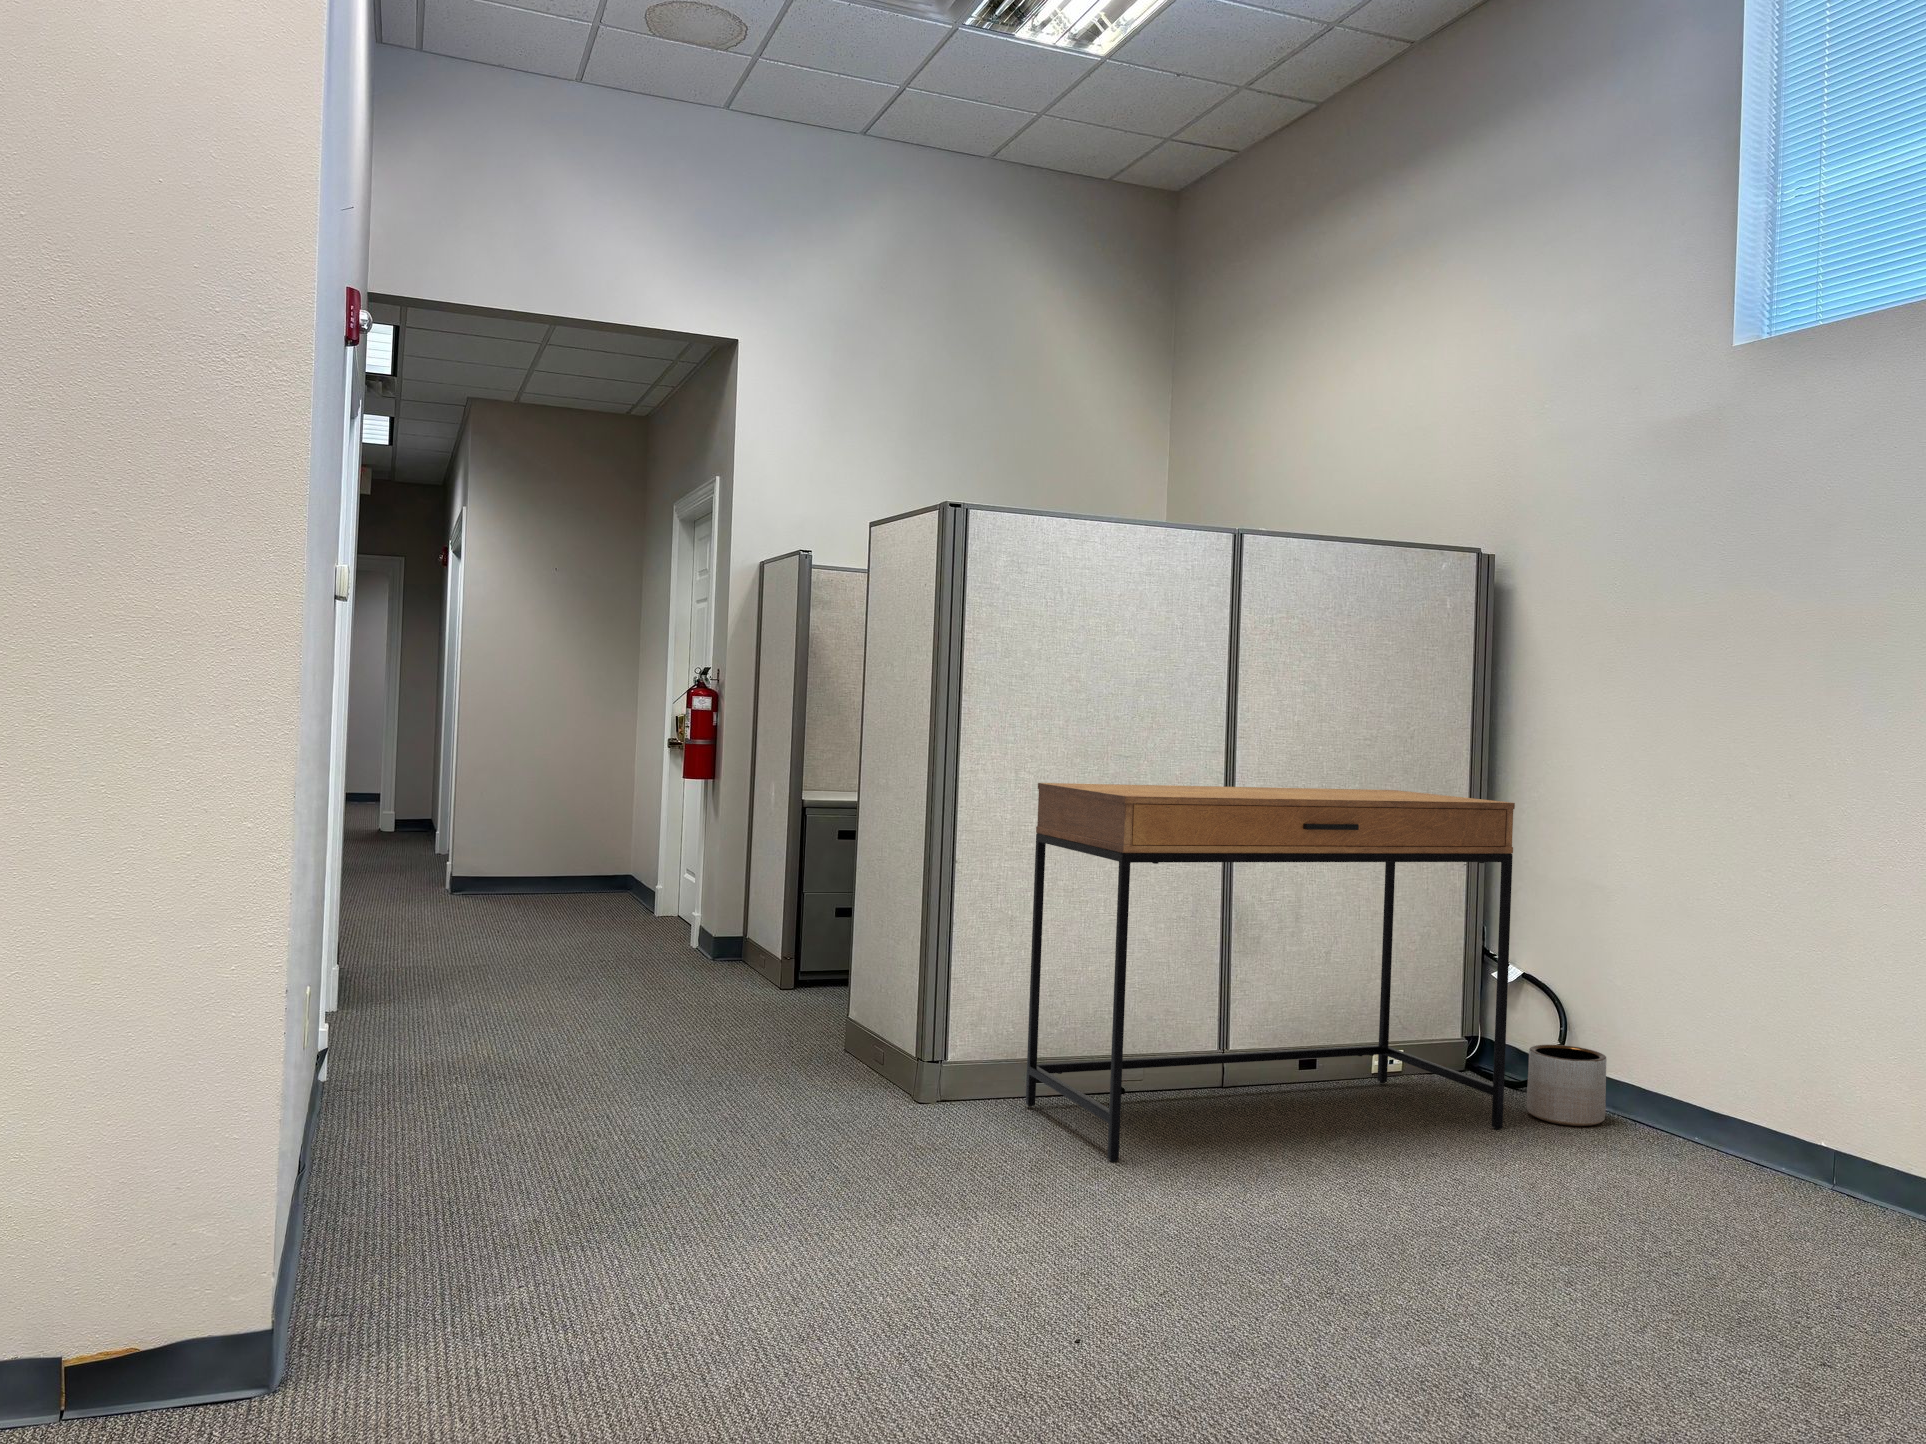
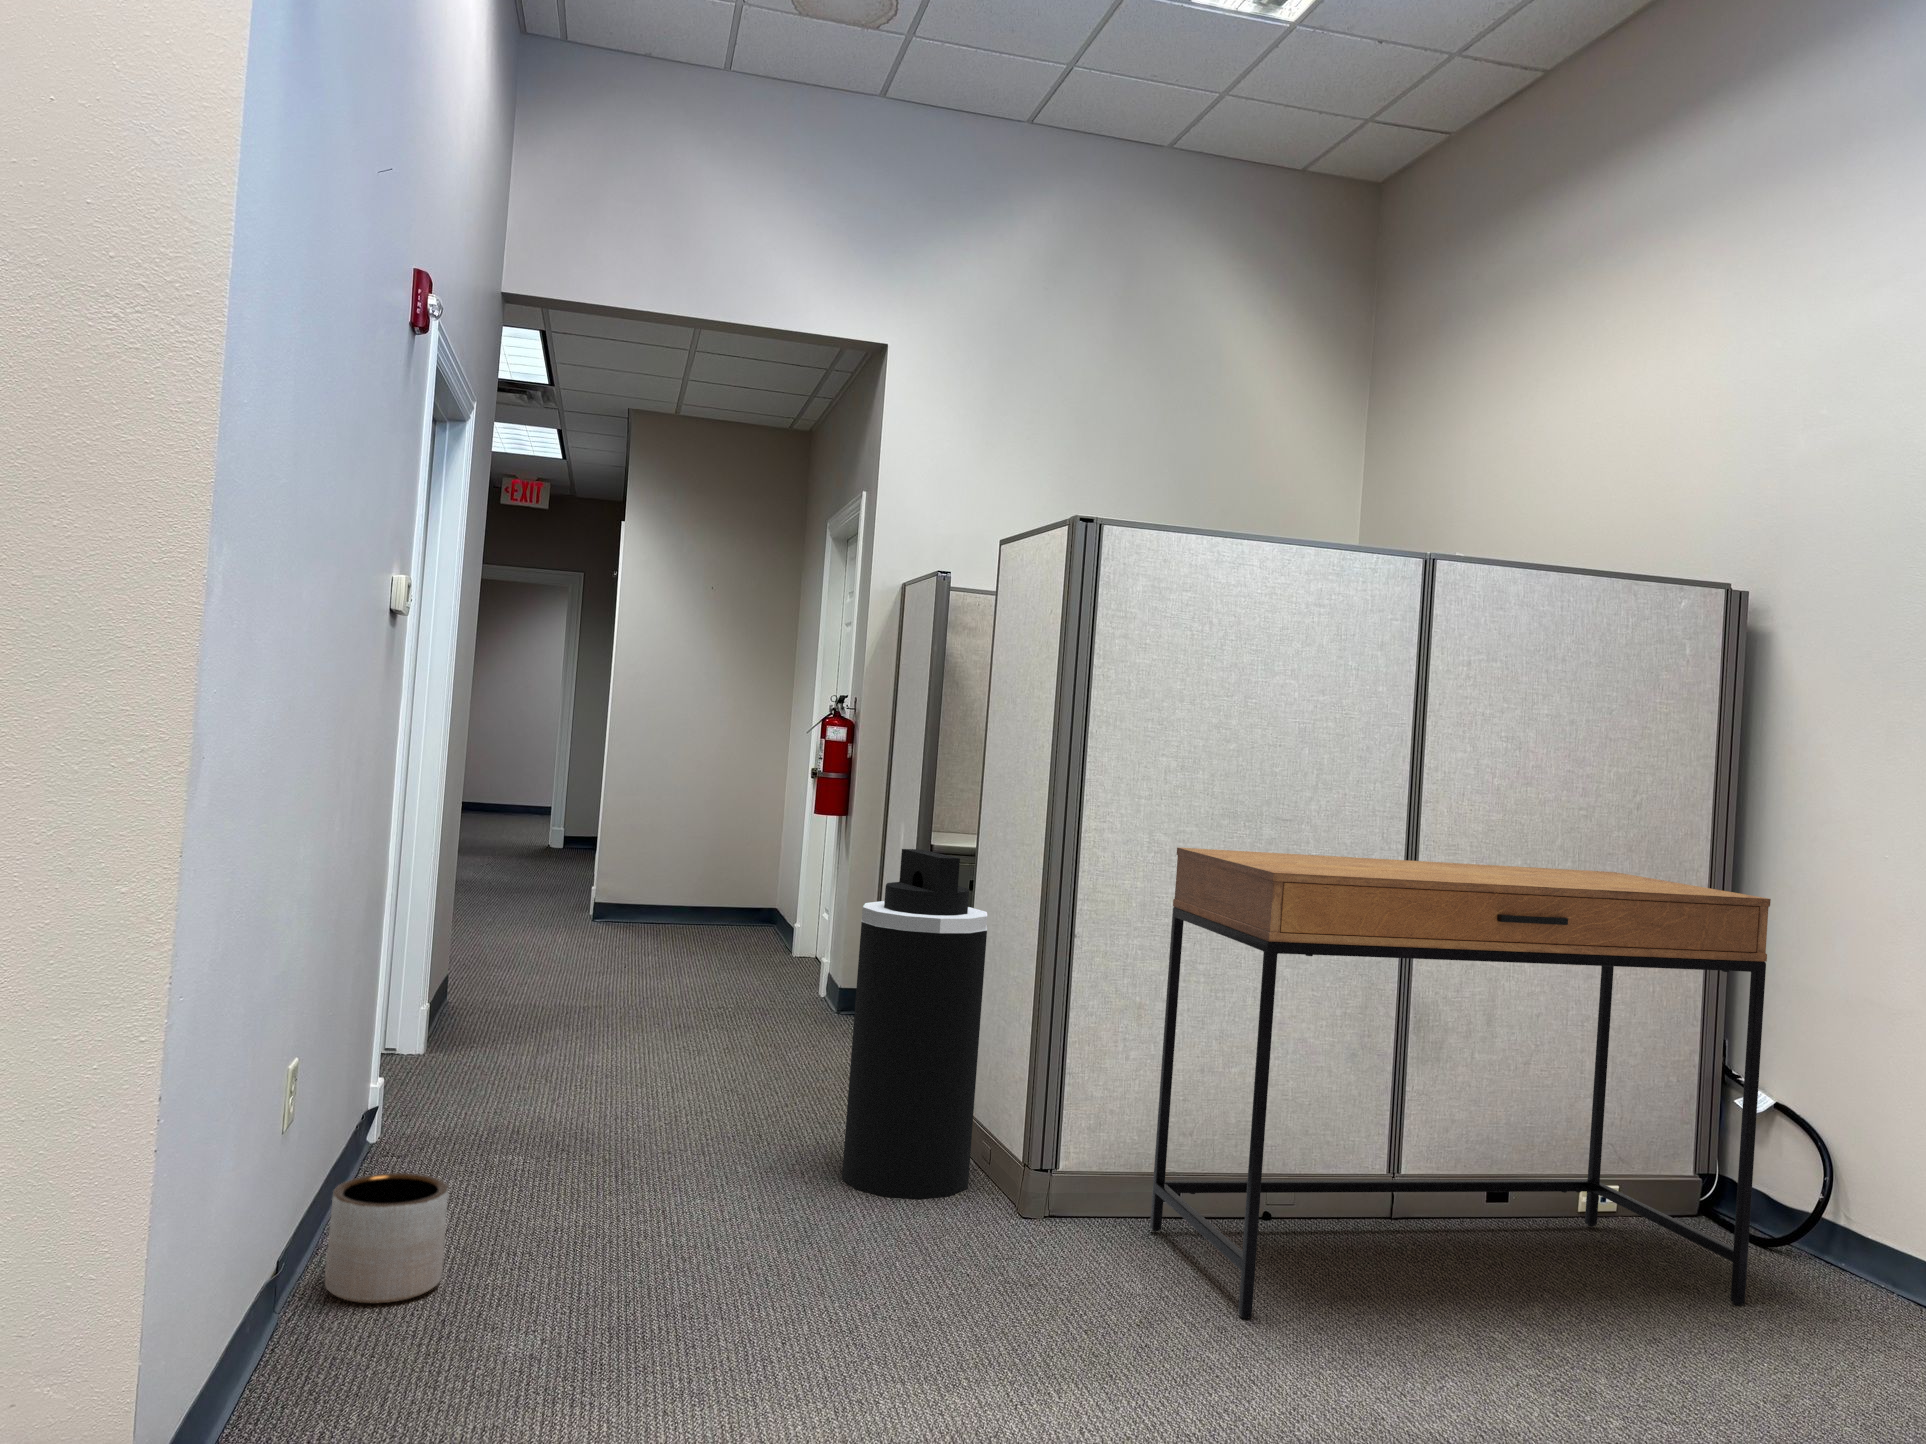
trash can: none [755,796,875,1096] -> present [842,849,987,1199]
planter: present [1527,1045,1607,1126] -> present [325,1173,448,1304]

